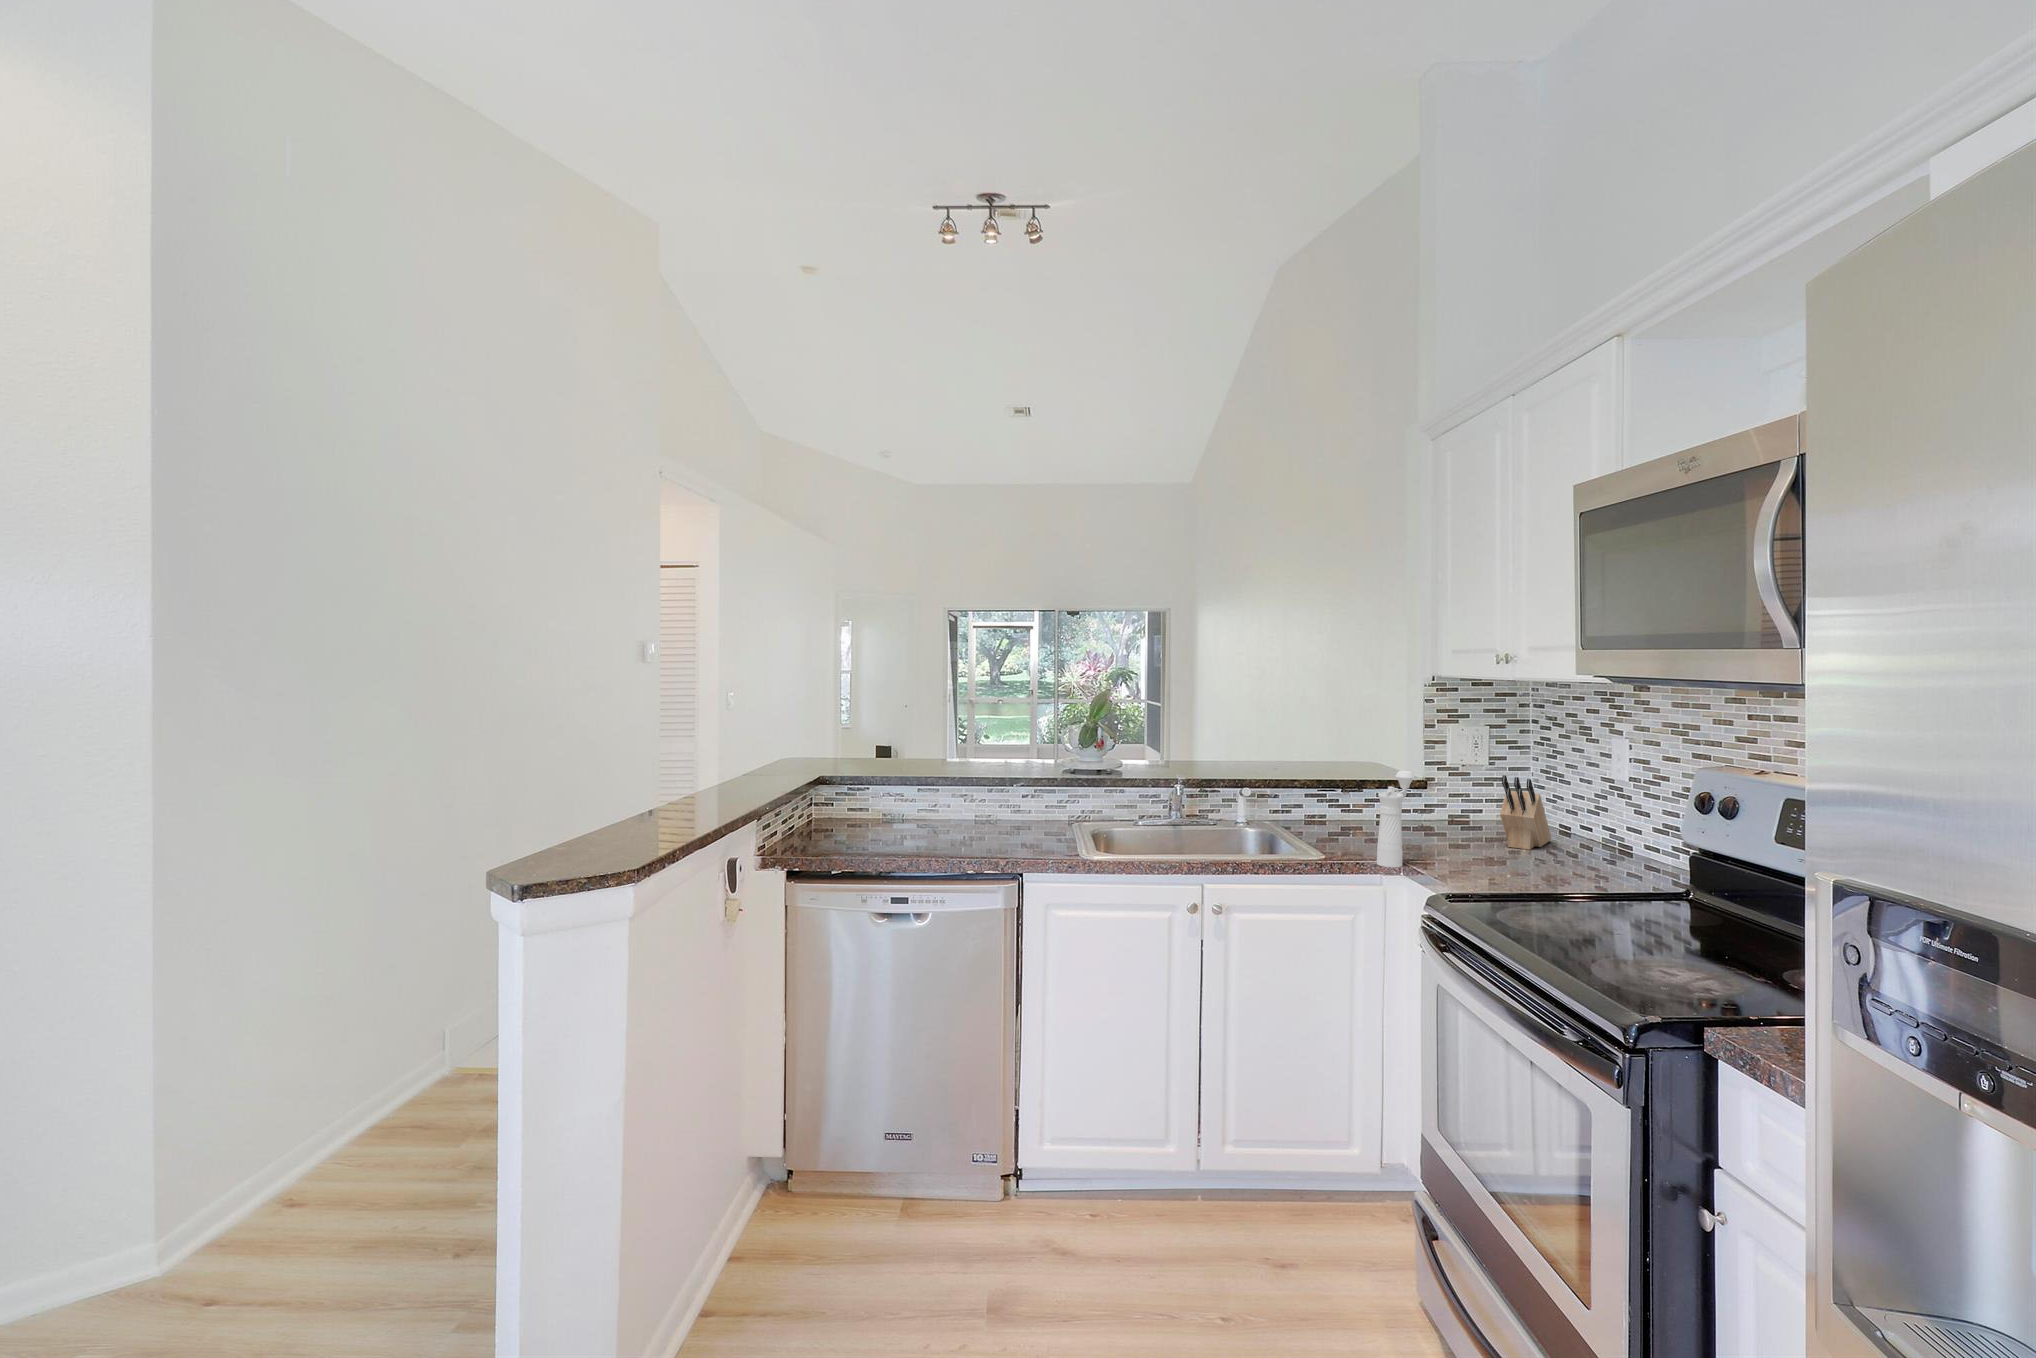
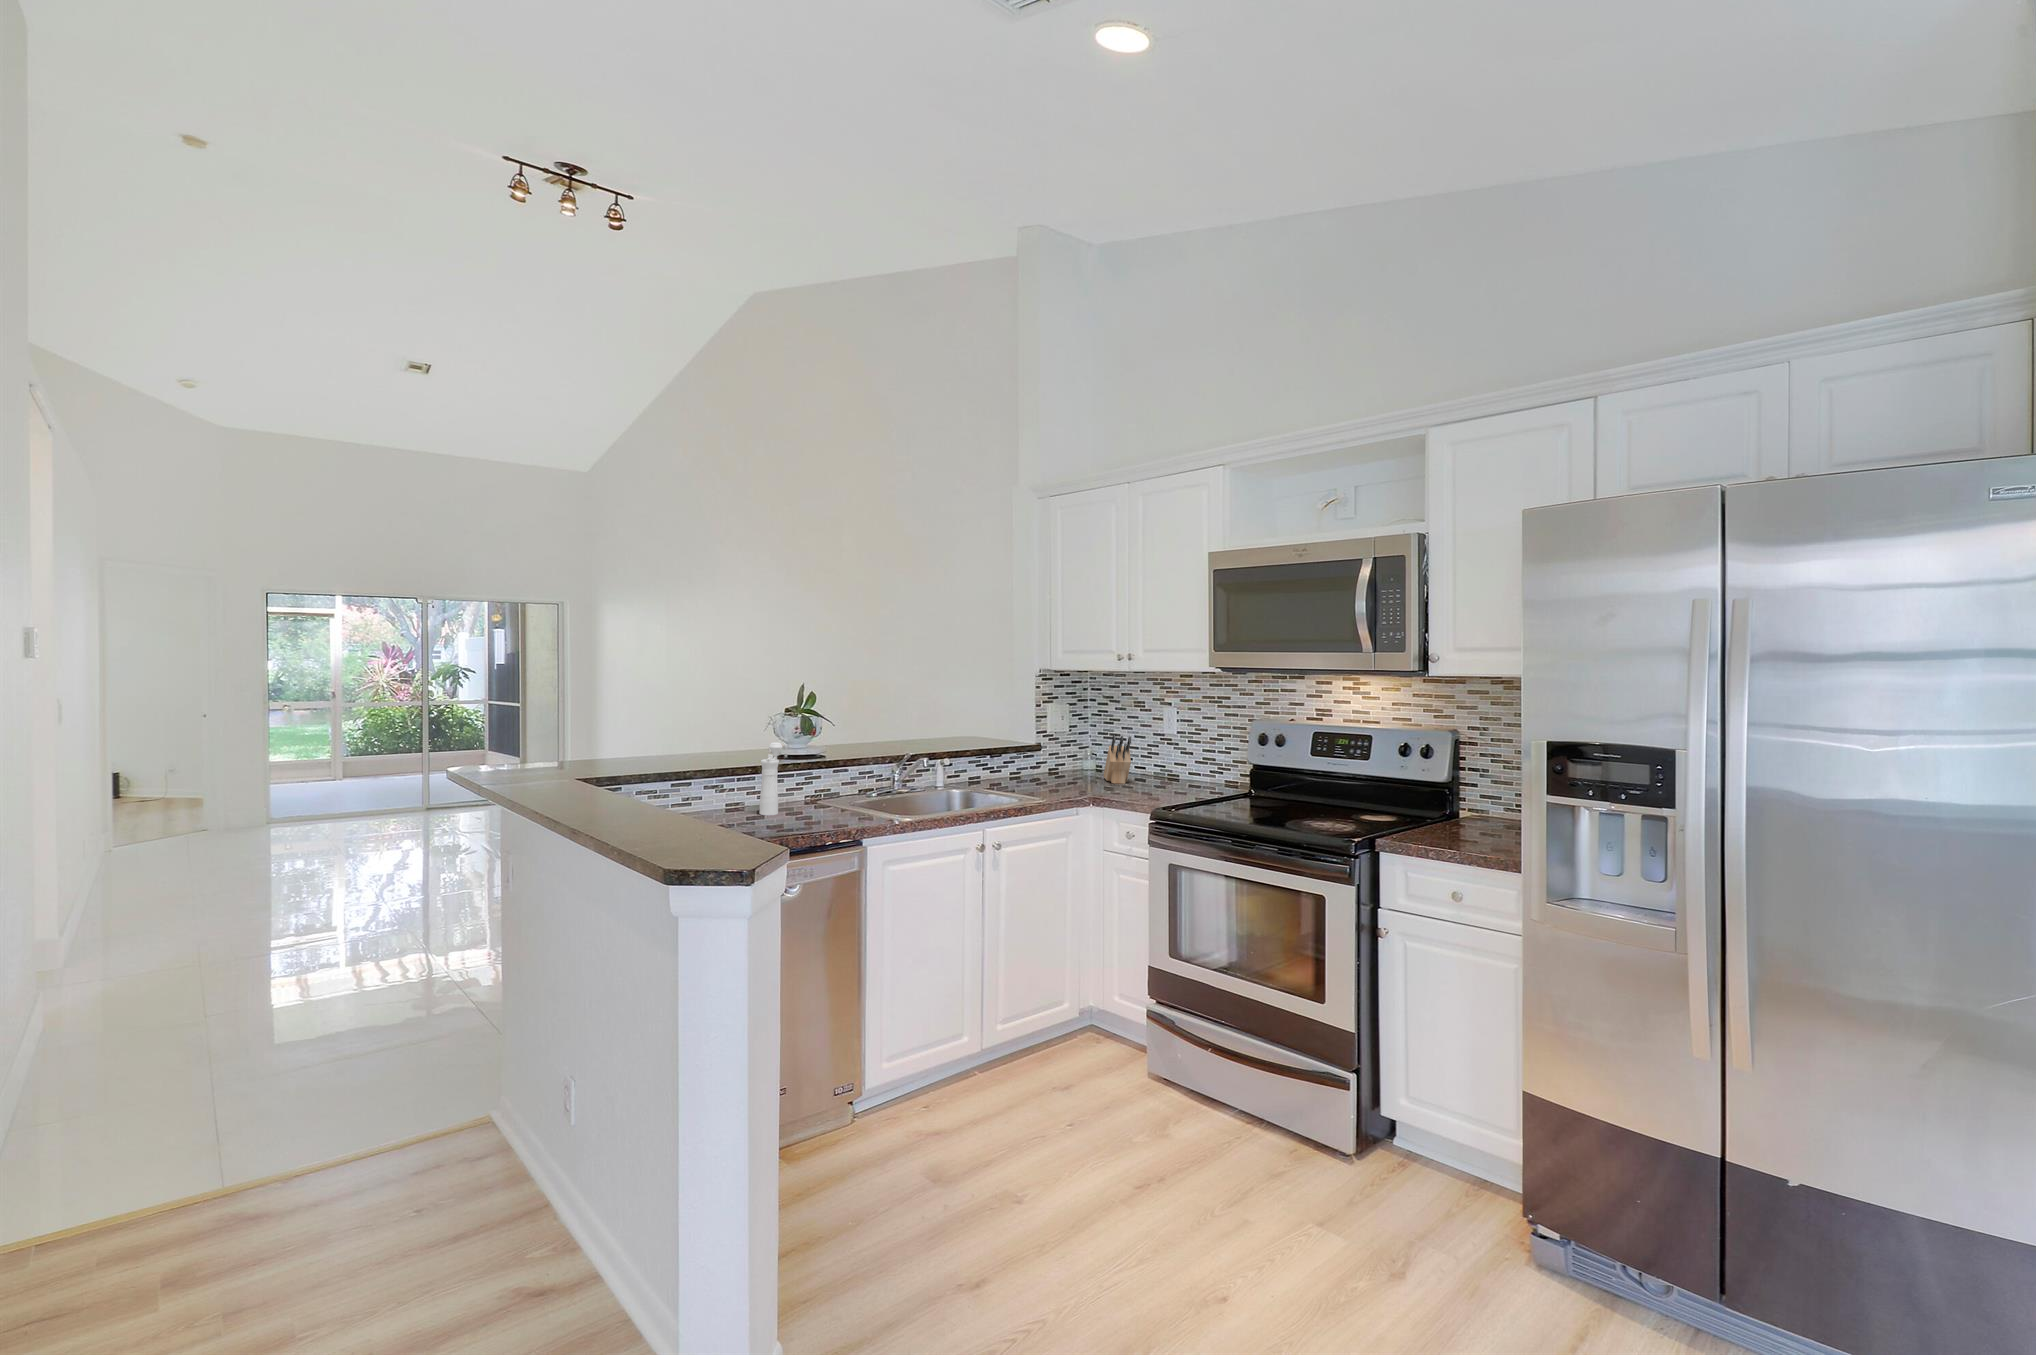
pepper mill: present [1377,771,1415,868] -> present [760,743,783,816]

